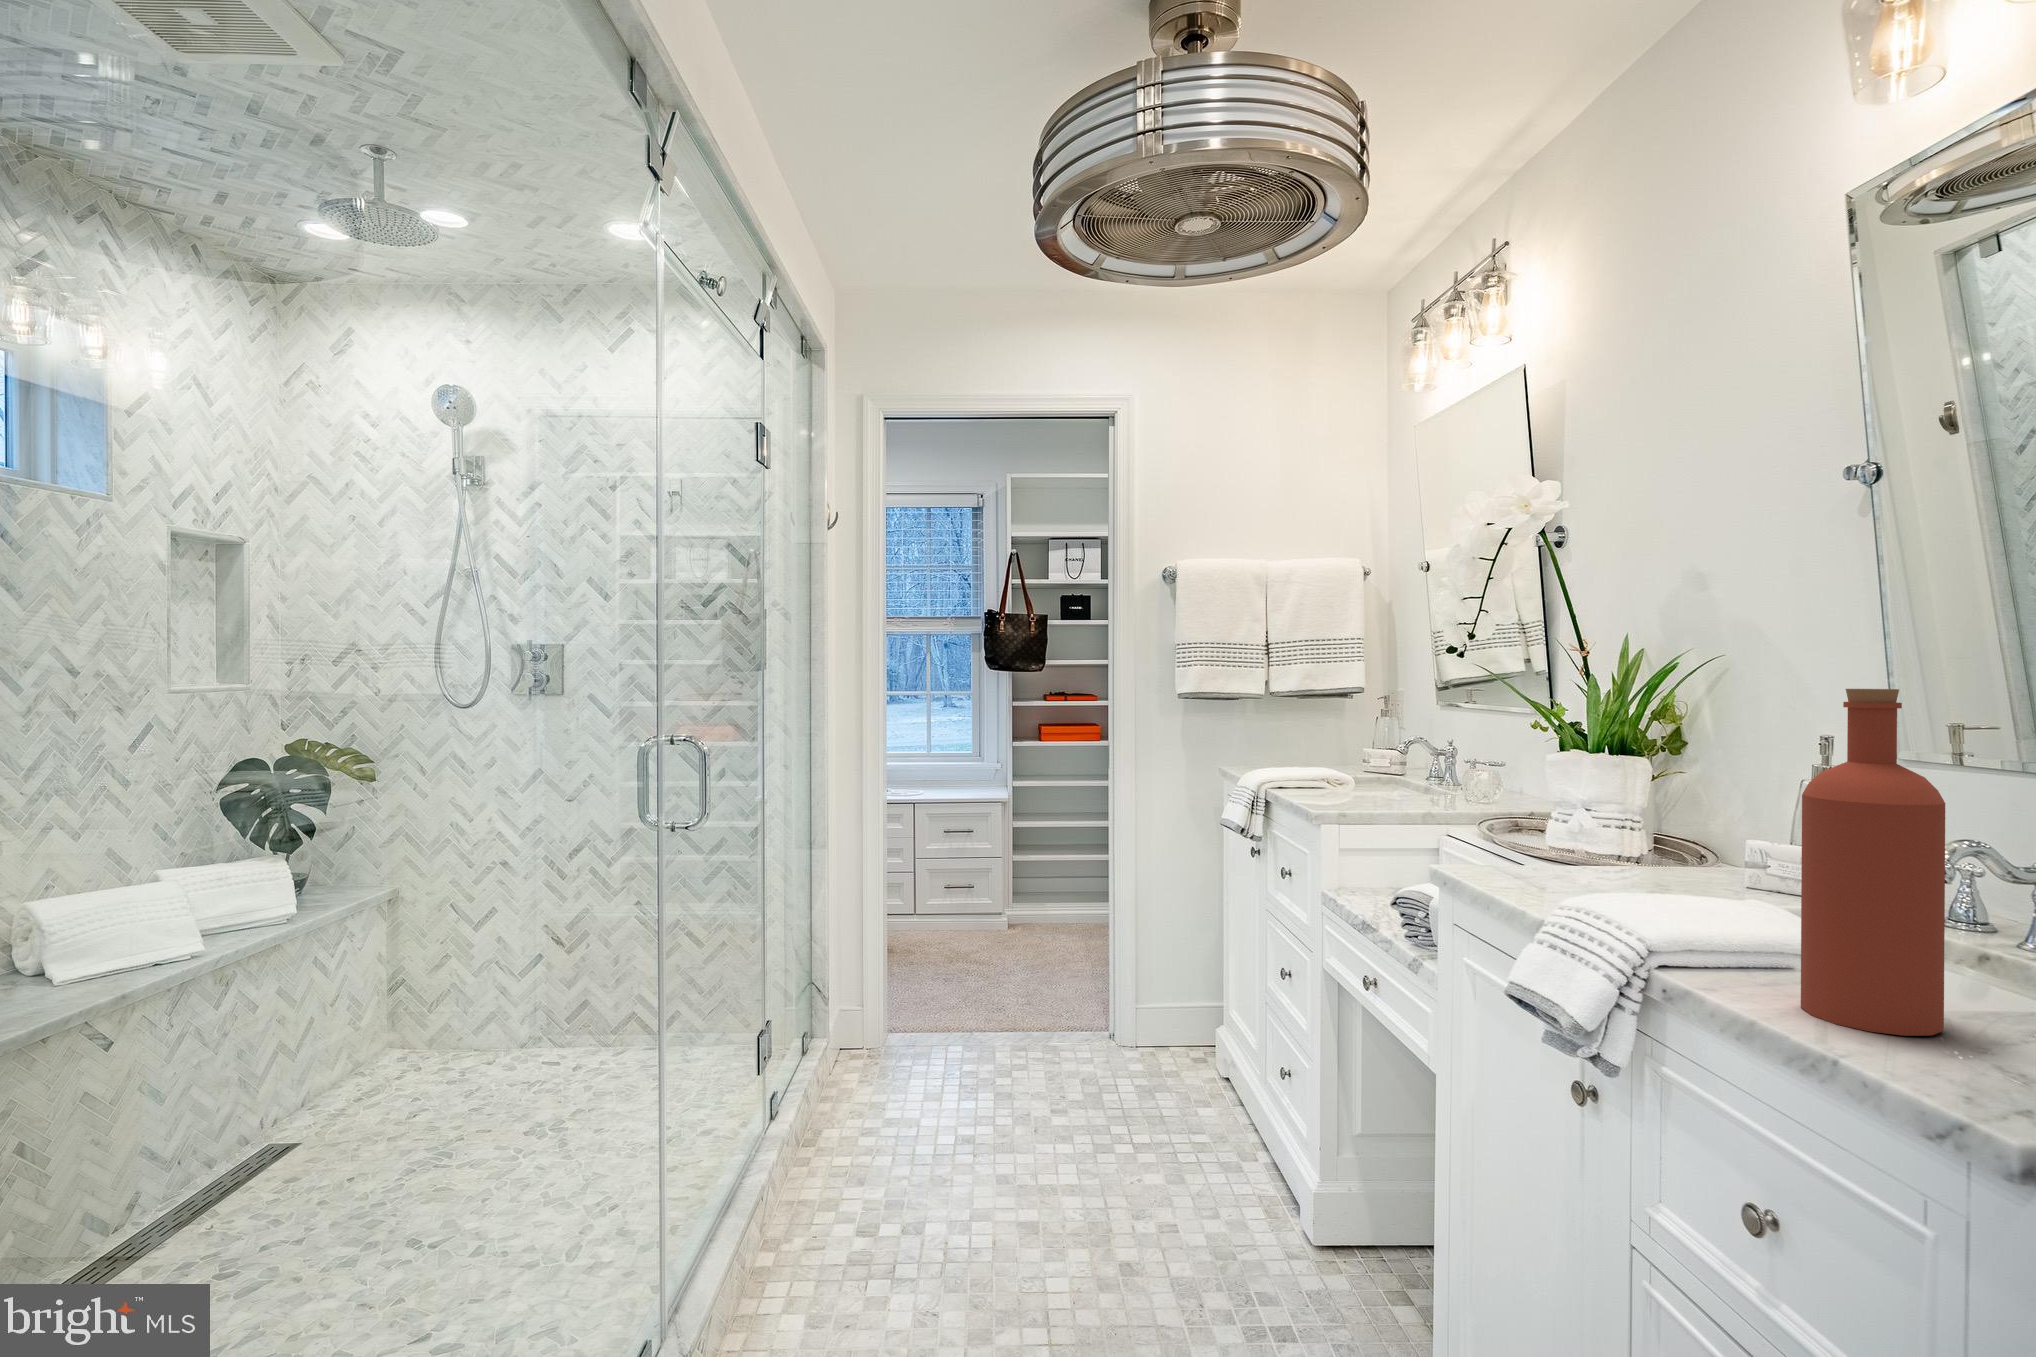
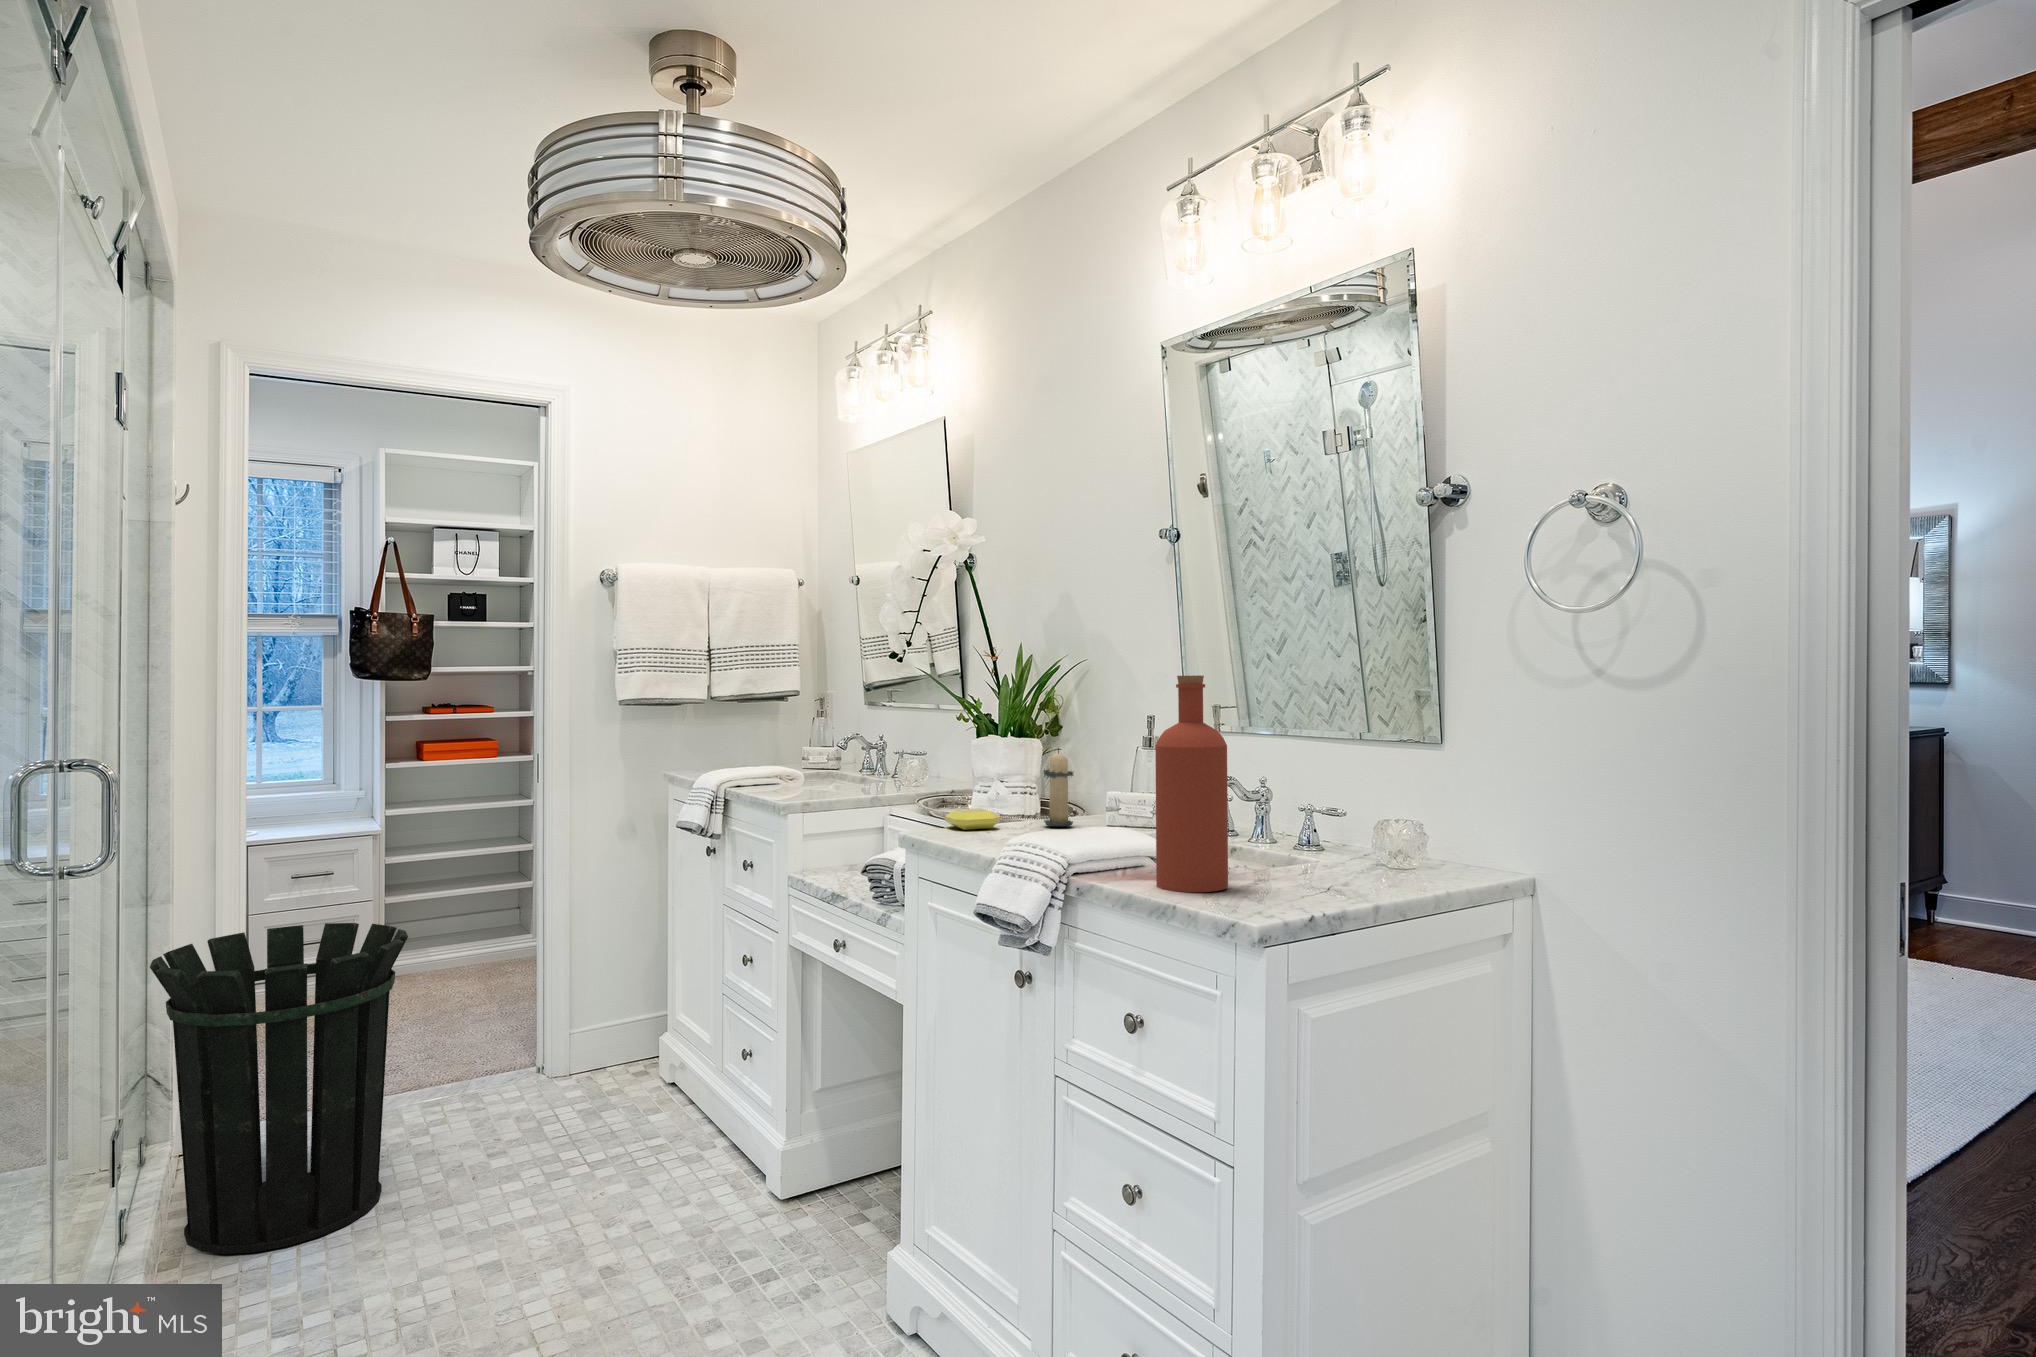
candle: none [1634,776,1694,884] -> present [1044,748,1074,826]
soap bar: none [1496,845,1572,874] -> present [945,808,1000,830]
waste bin: none [798,882,983,1159] -> present [150,923,408,1254]

